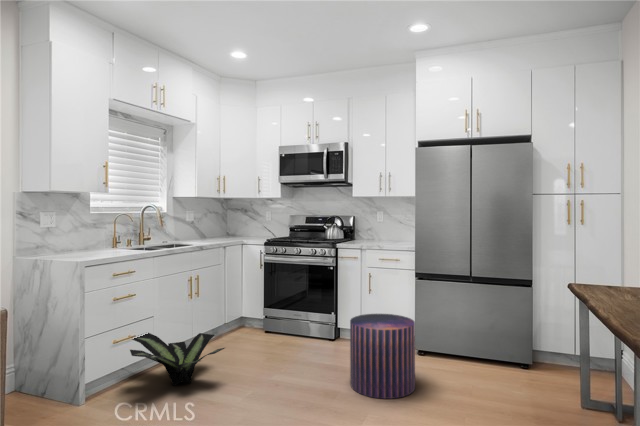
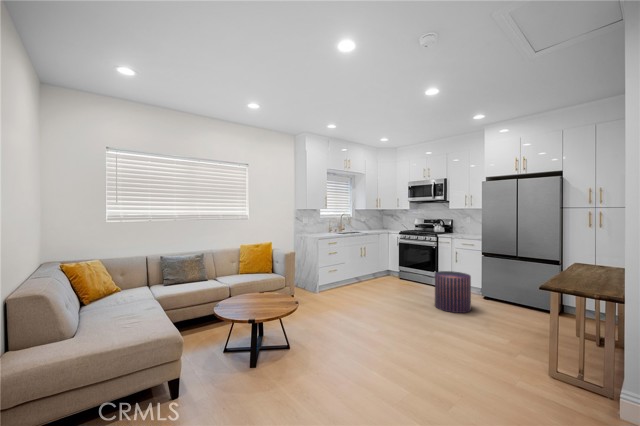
potted plant: present [130,333,224,386] -> none [335,270,375,294]

